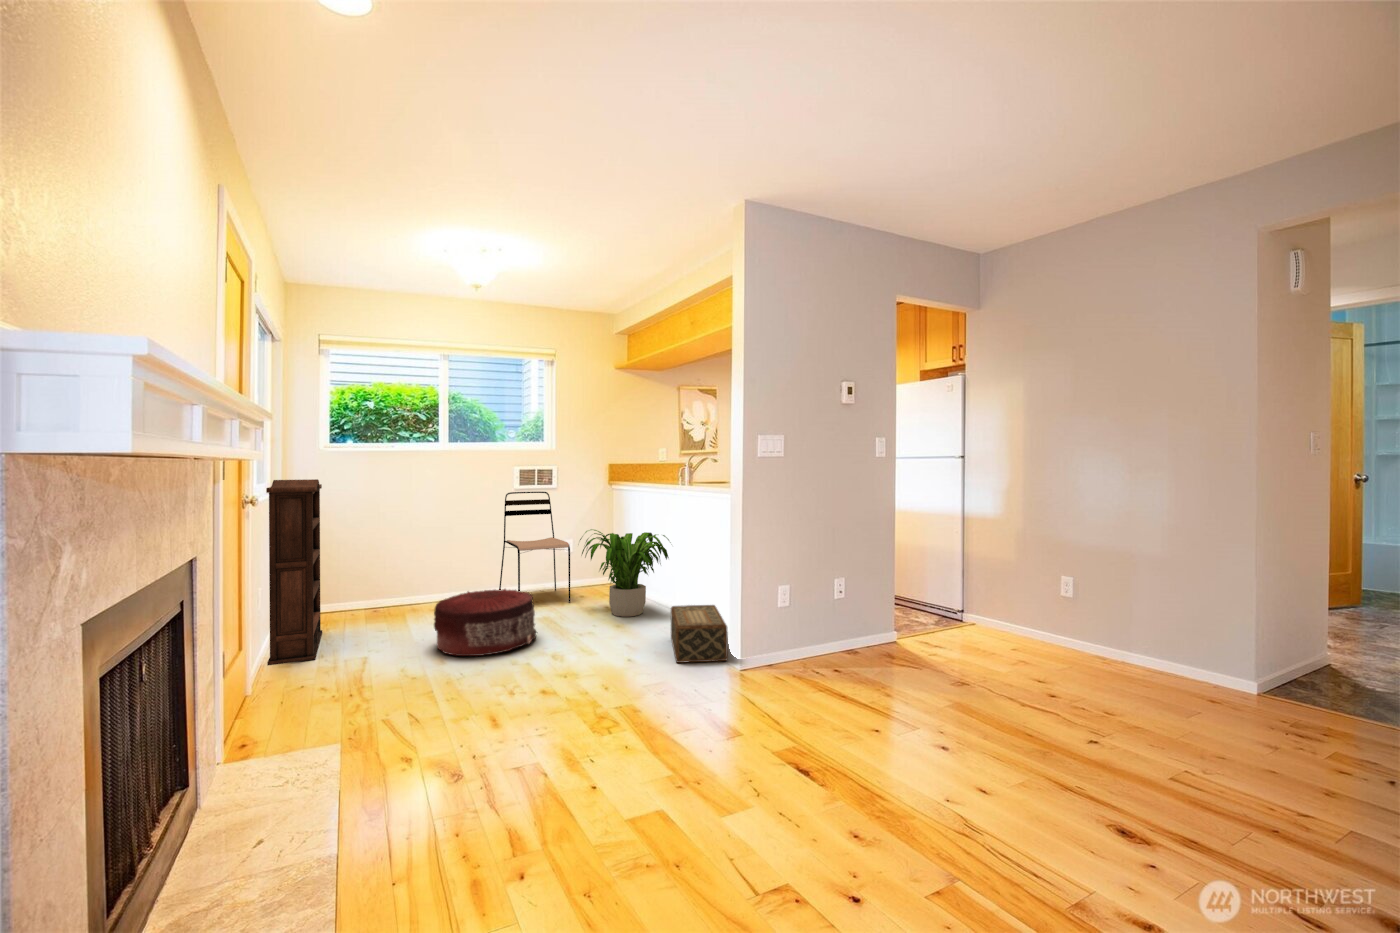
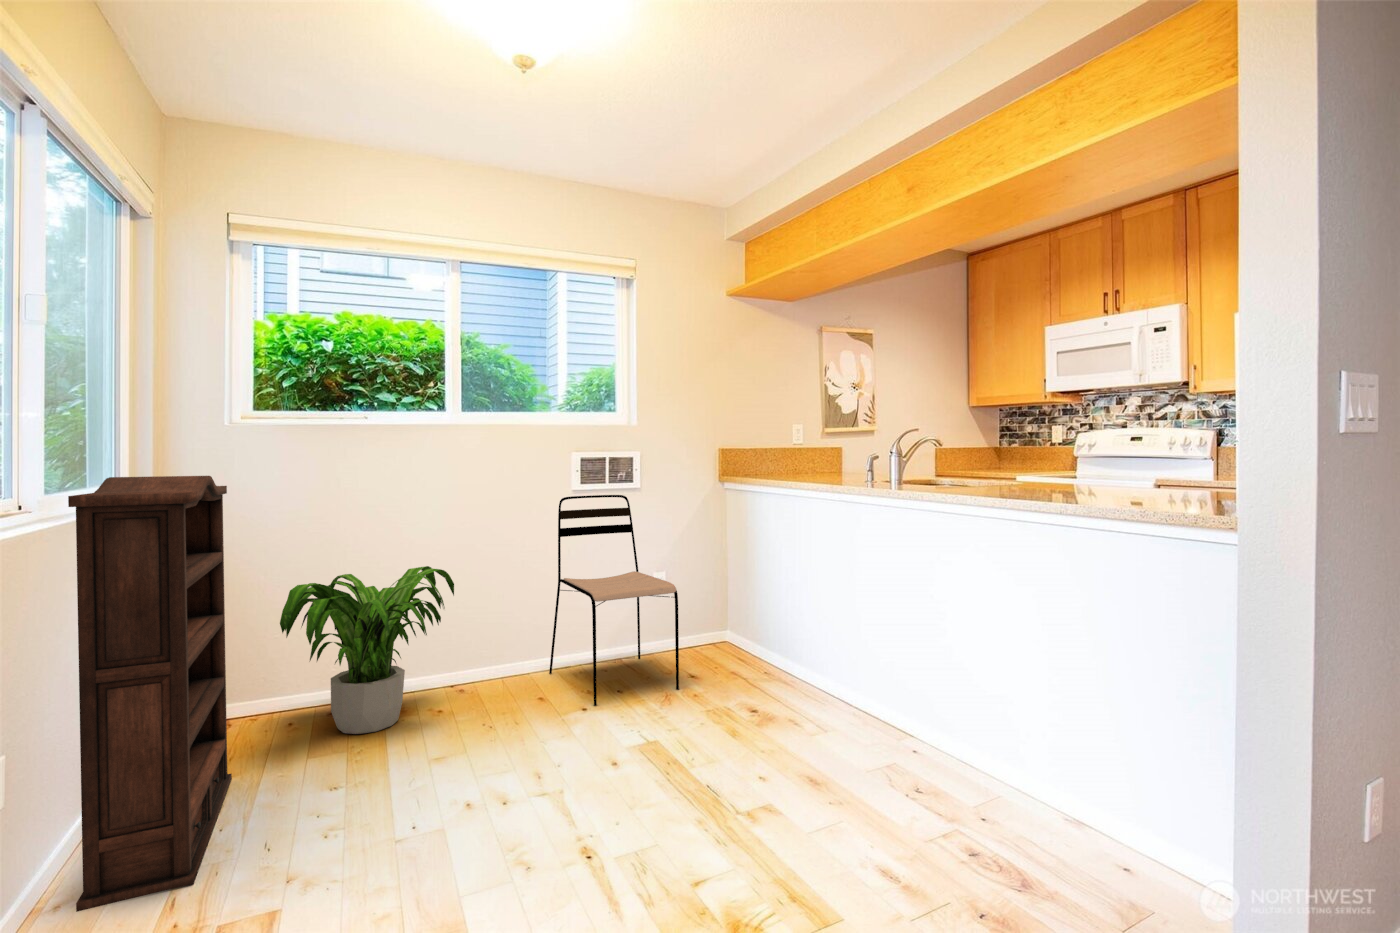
potted plant: present [580,529,669,617] -> present [280,566,454,734]
pouf: present [434,589,537,656] -> none [457,689,667,874]
woven basket: present [671,605,728,663] -> none [942,729,1152,904]

